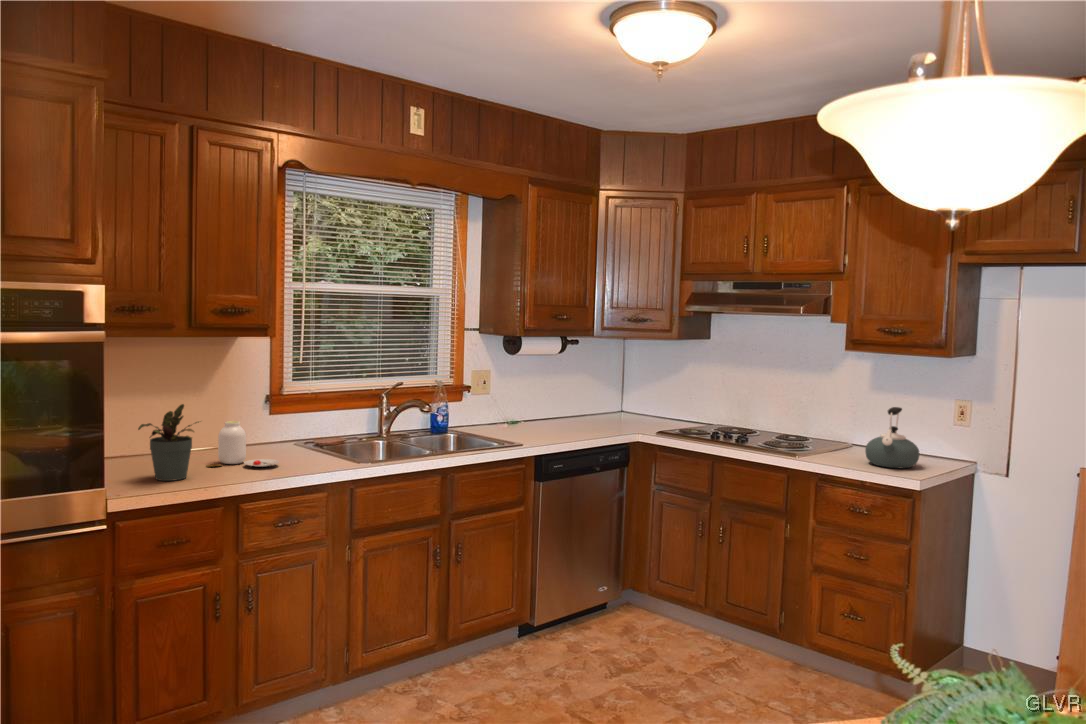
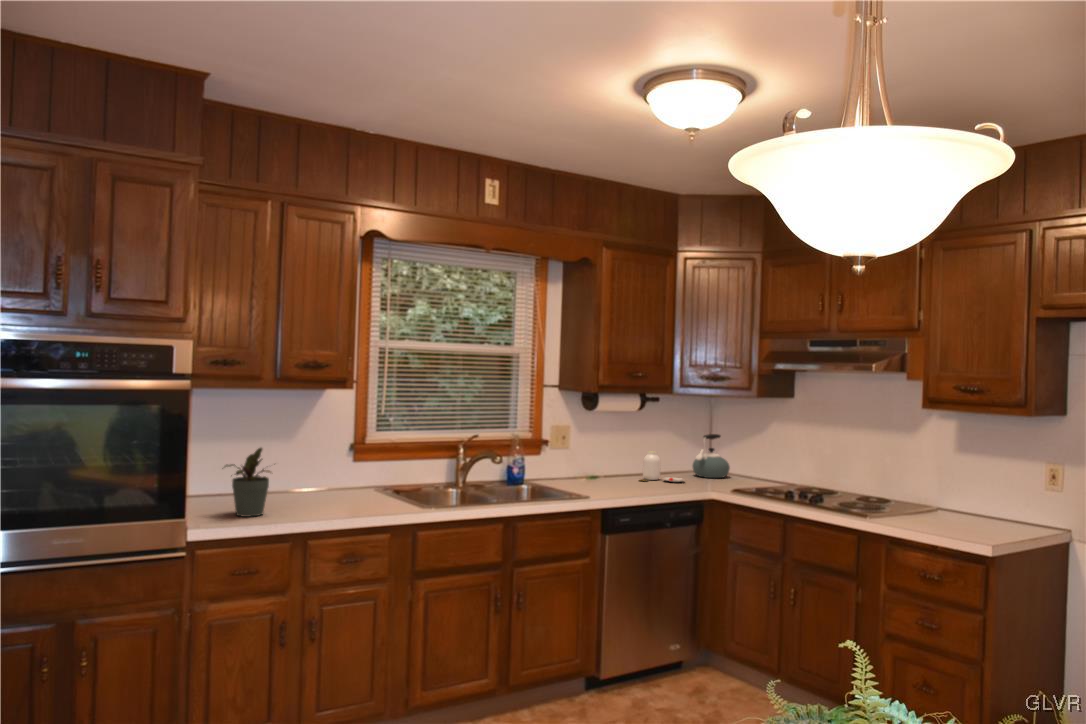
kettle: present [865,407,920,468] -> present [693,434,730,478]
jar: present [207,421,279,467] -> present [640,451,685,482]

